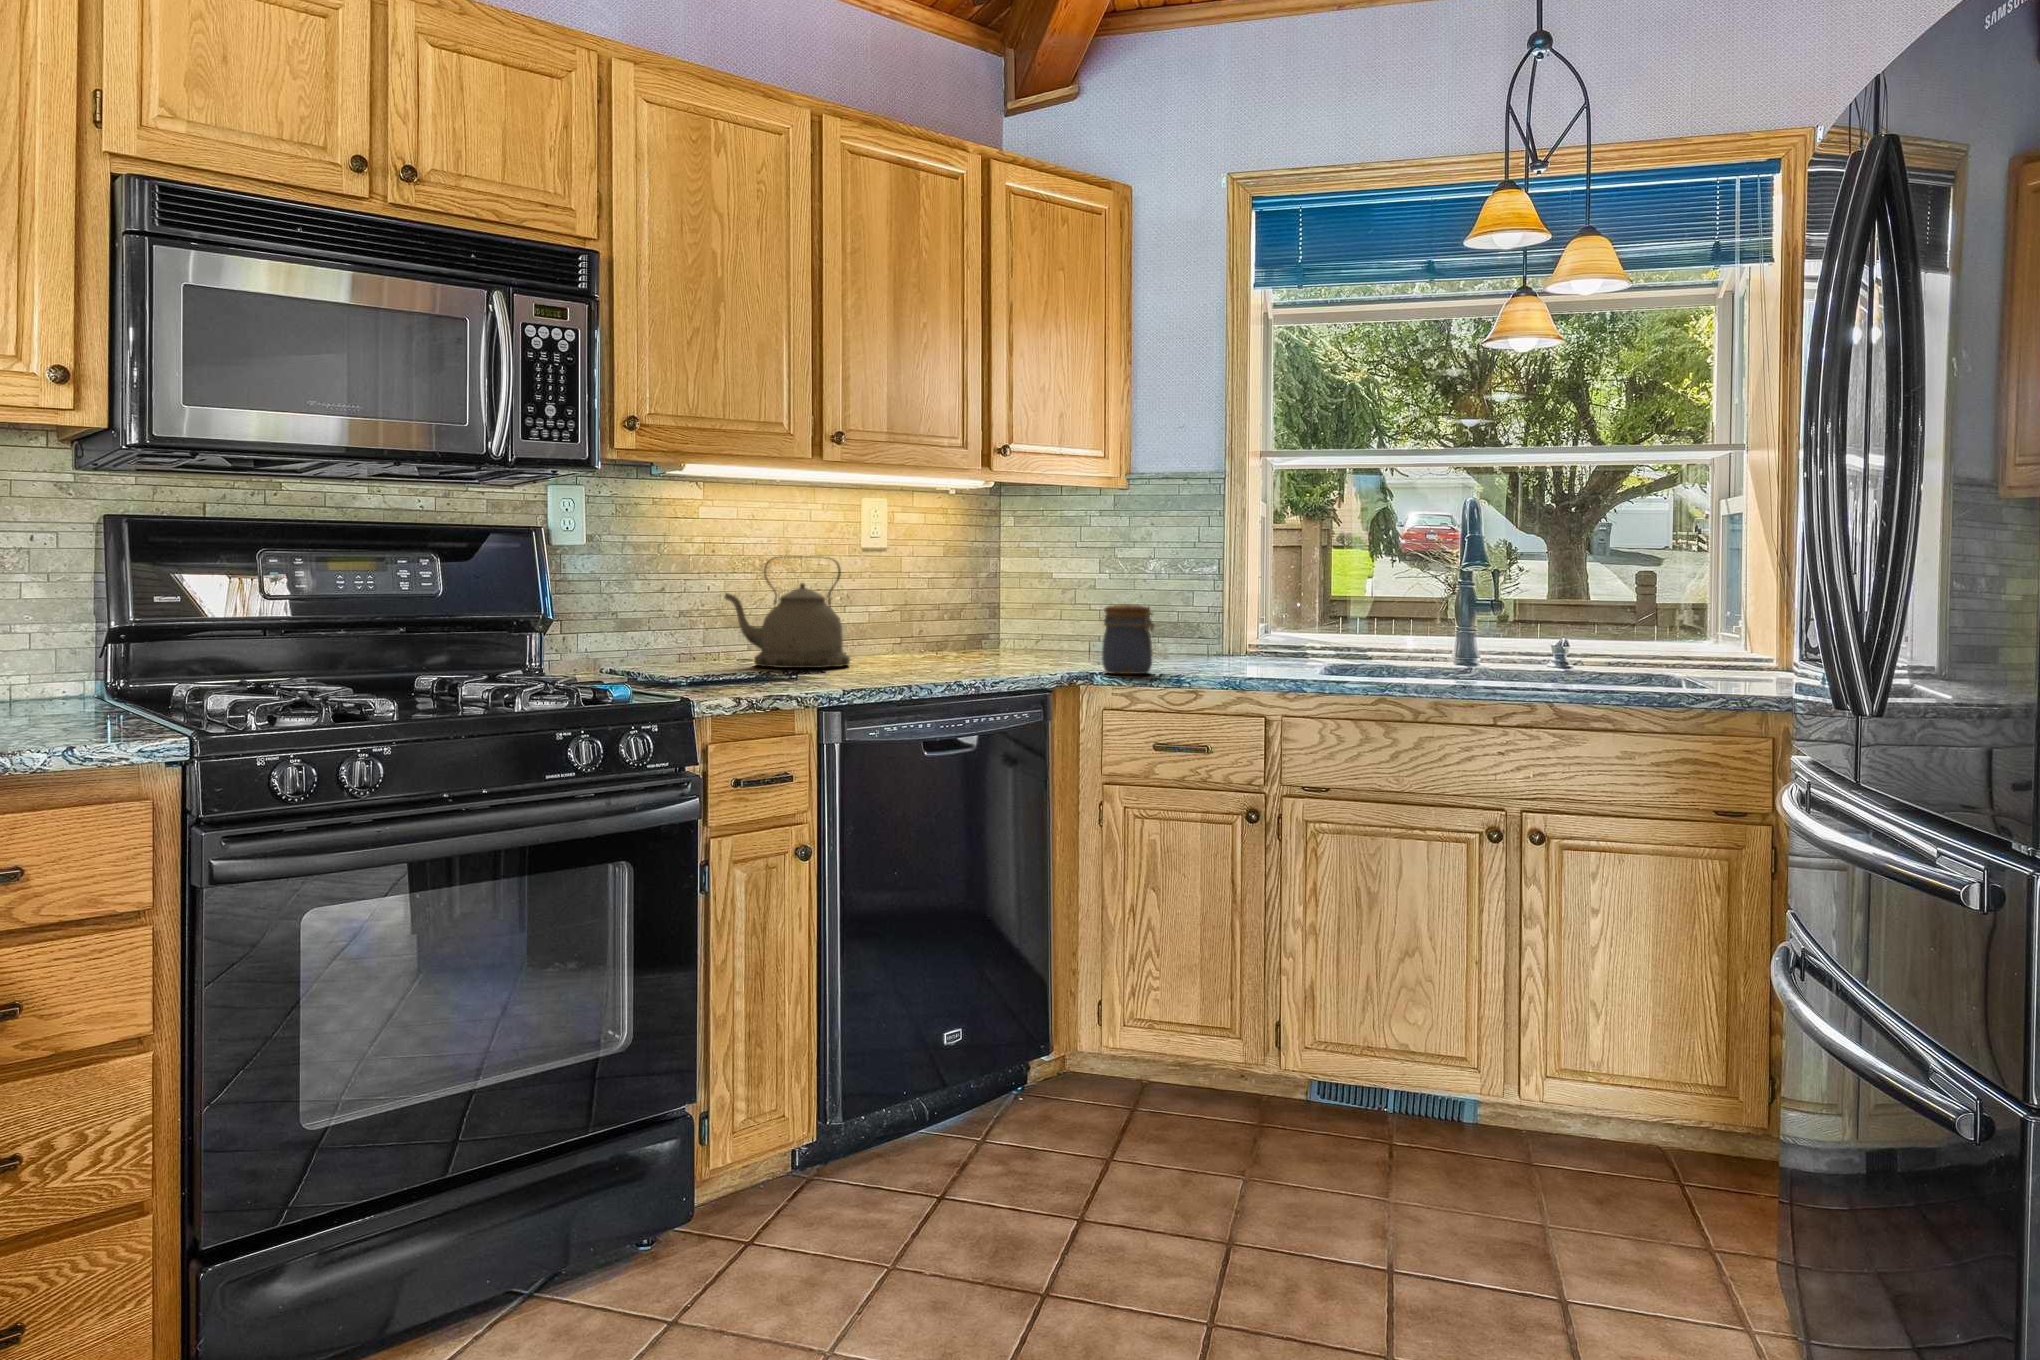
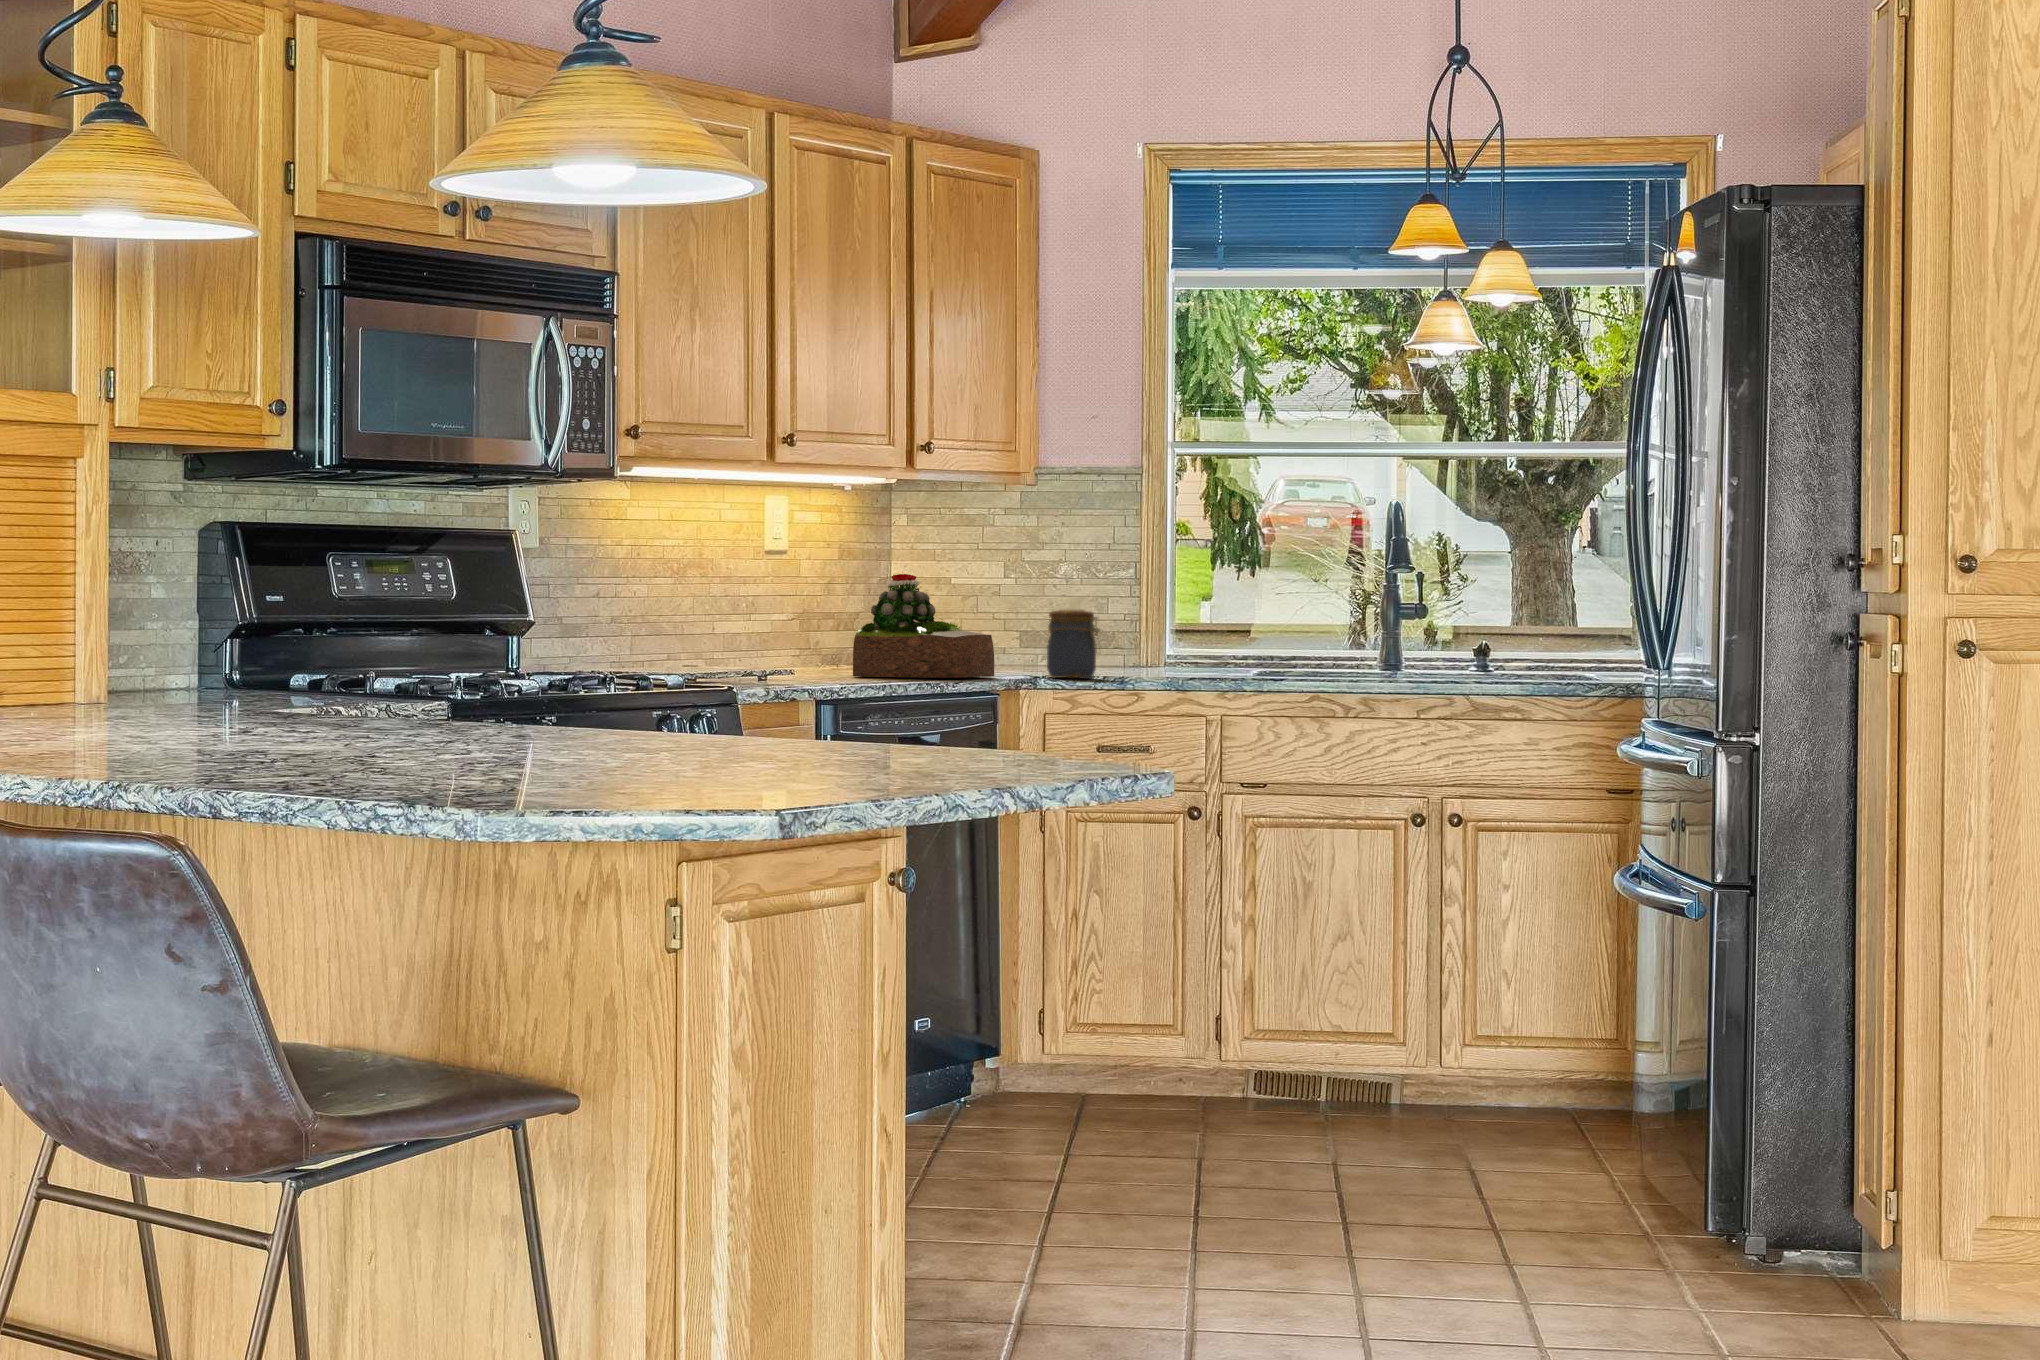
kettle: present [724,556,850,668] -> none [663,561,787,675]
succulent plant: none [907,569,1050,674] -> present [853,574,994,678]

